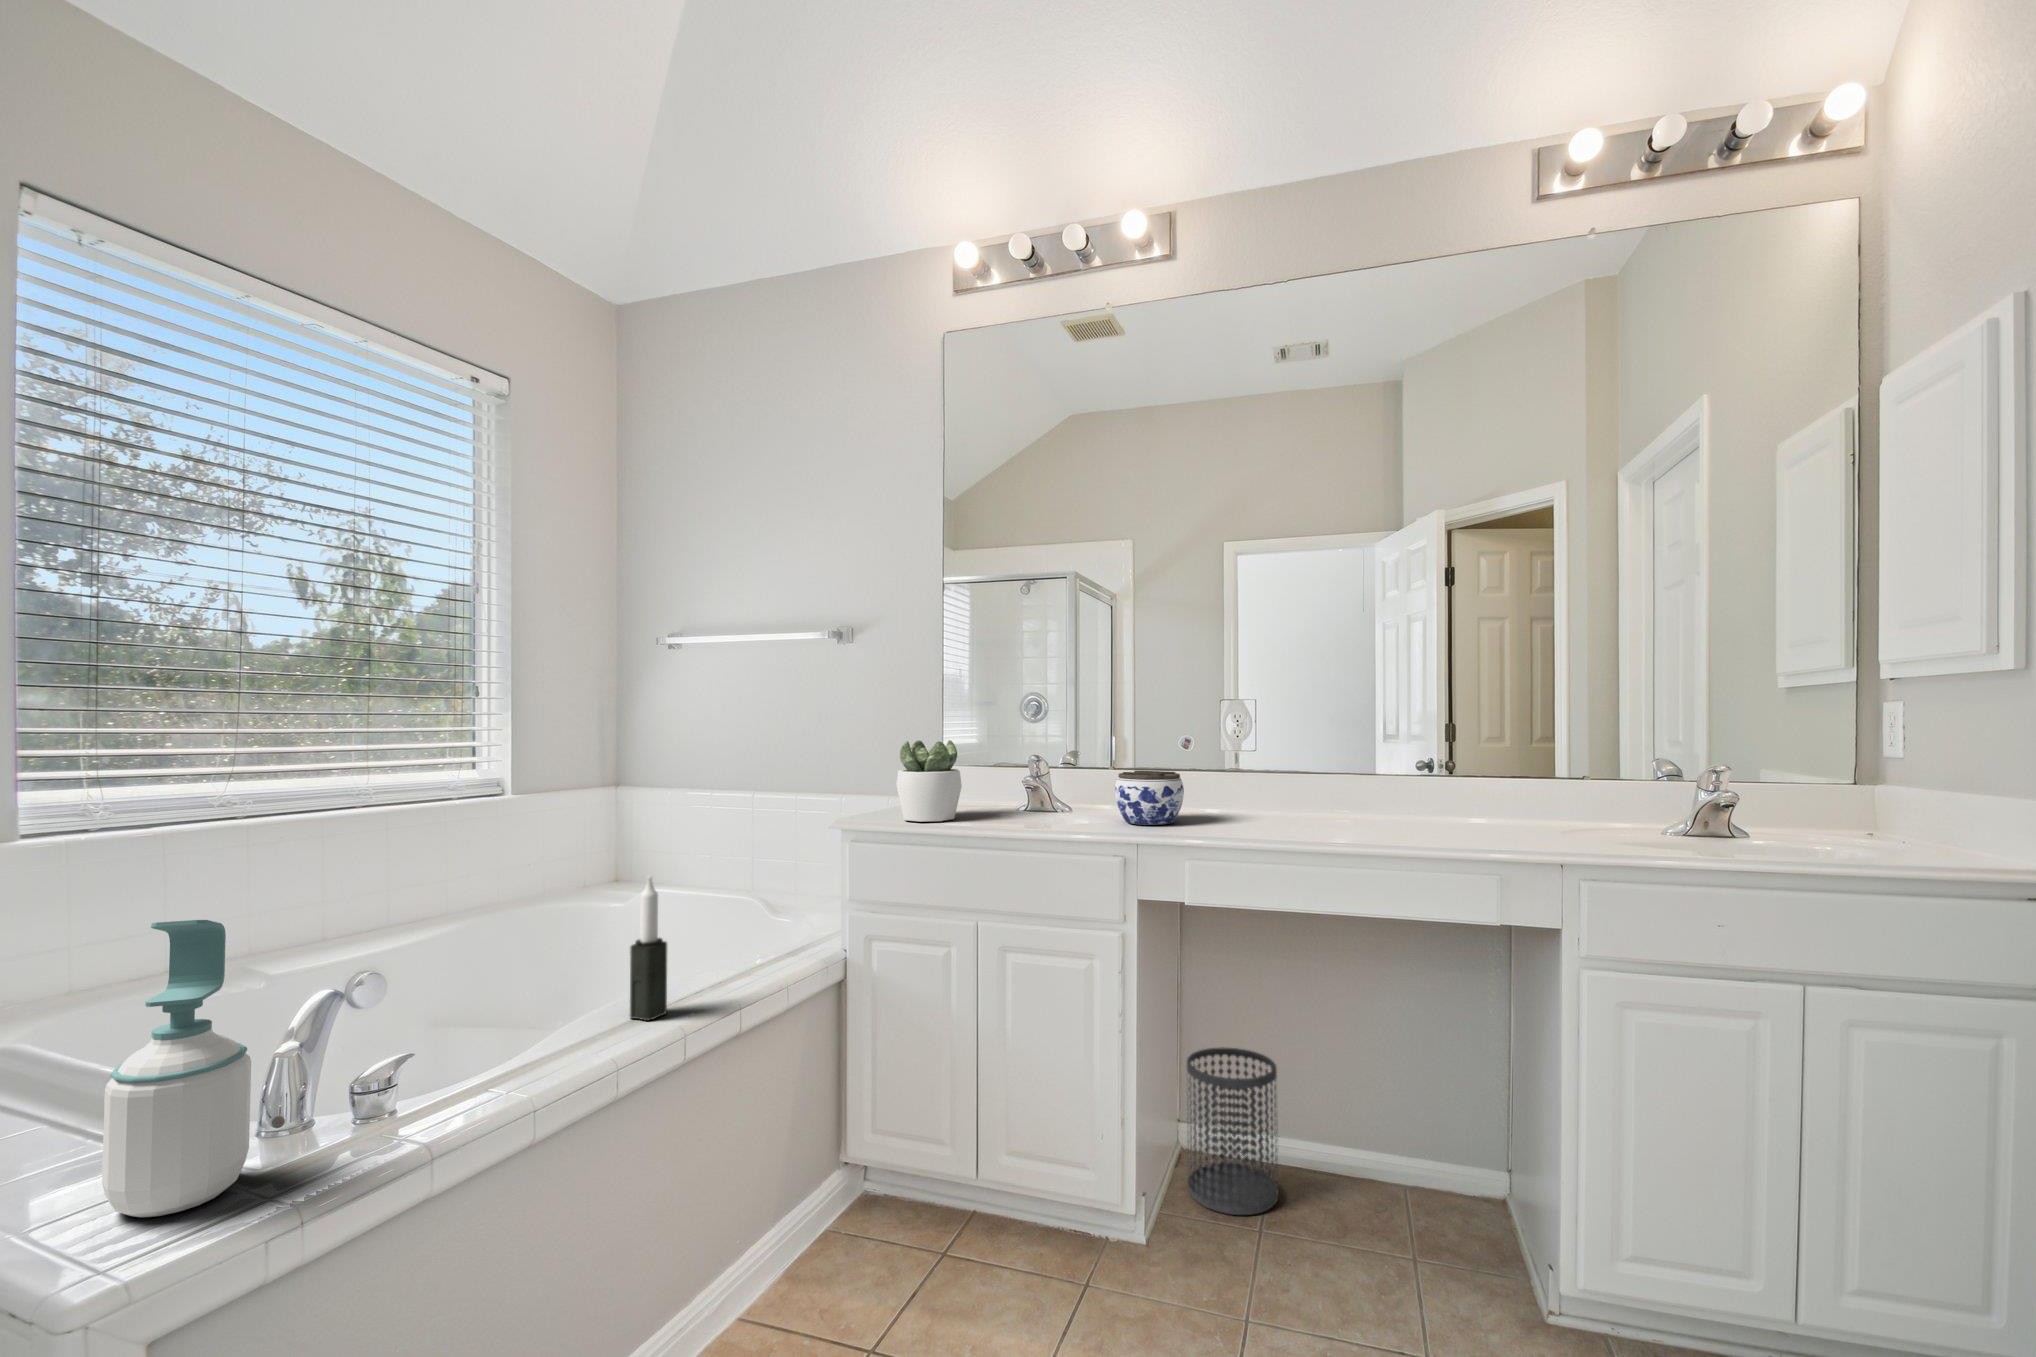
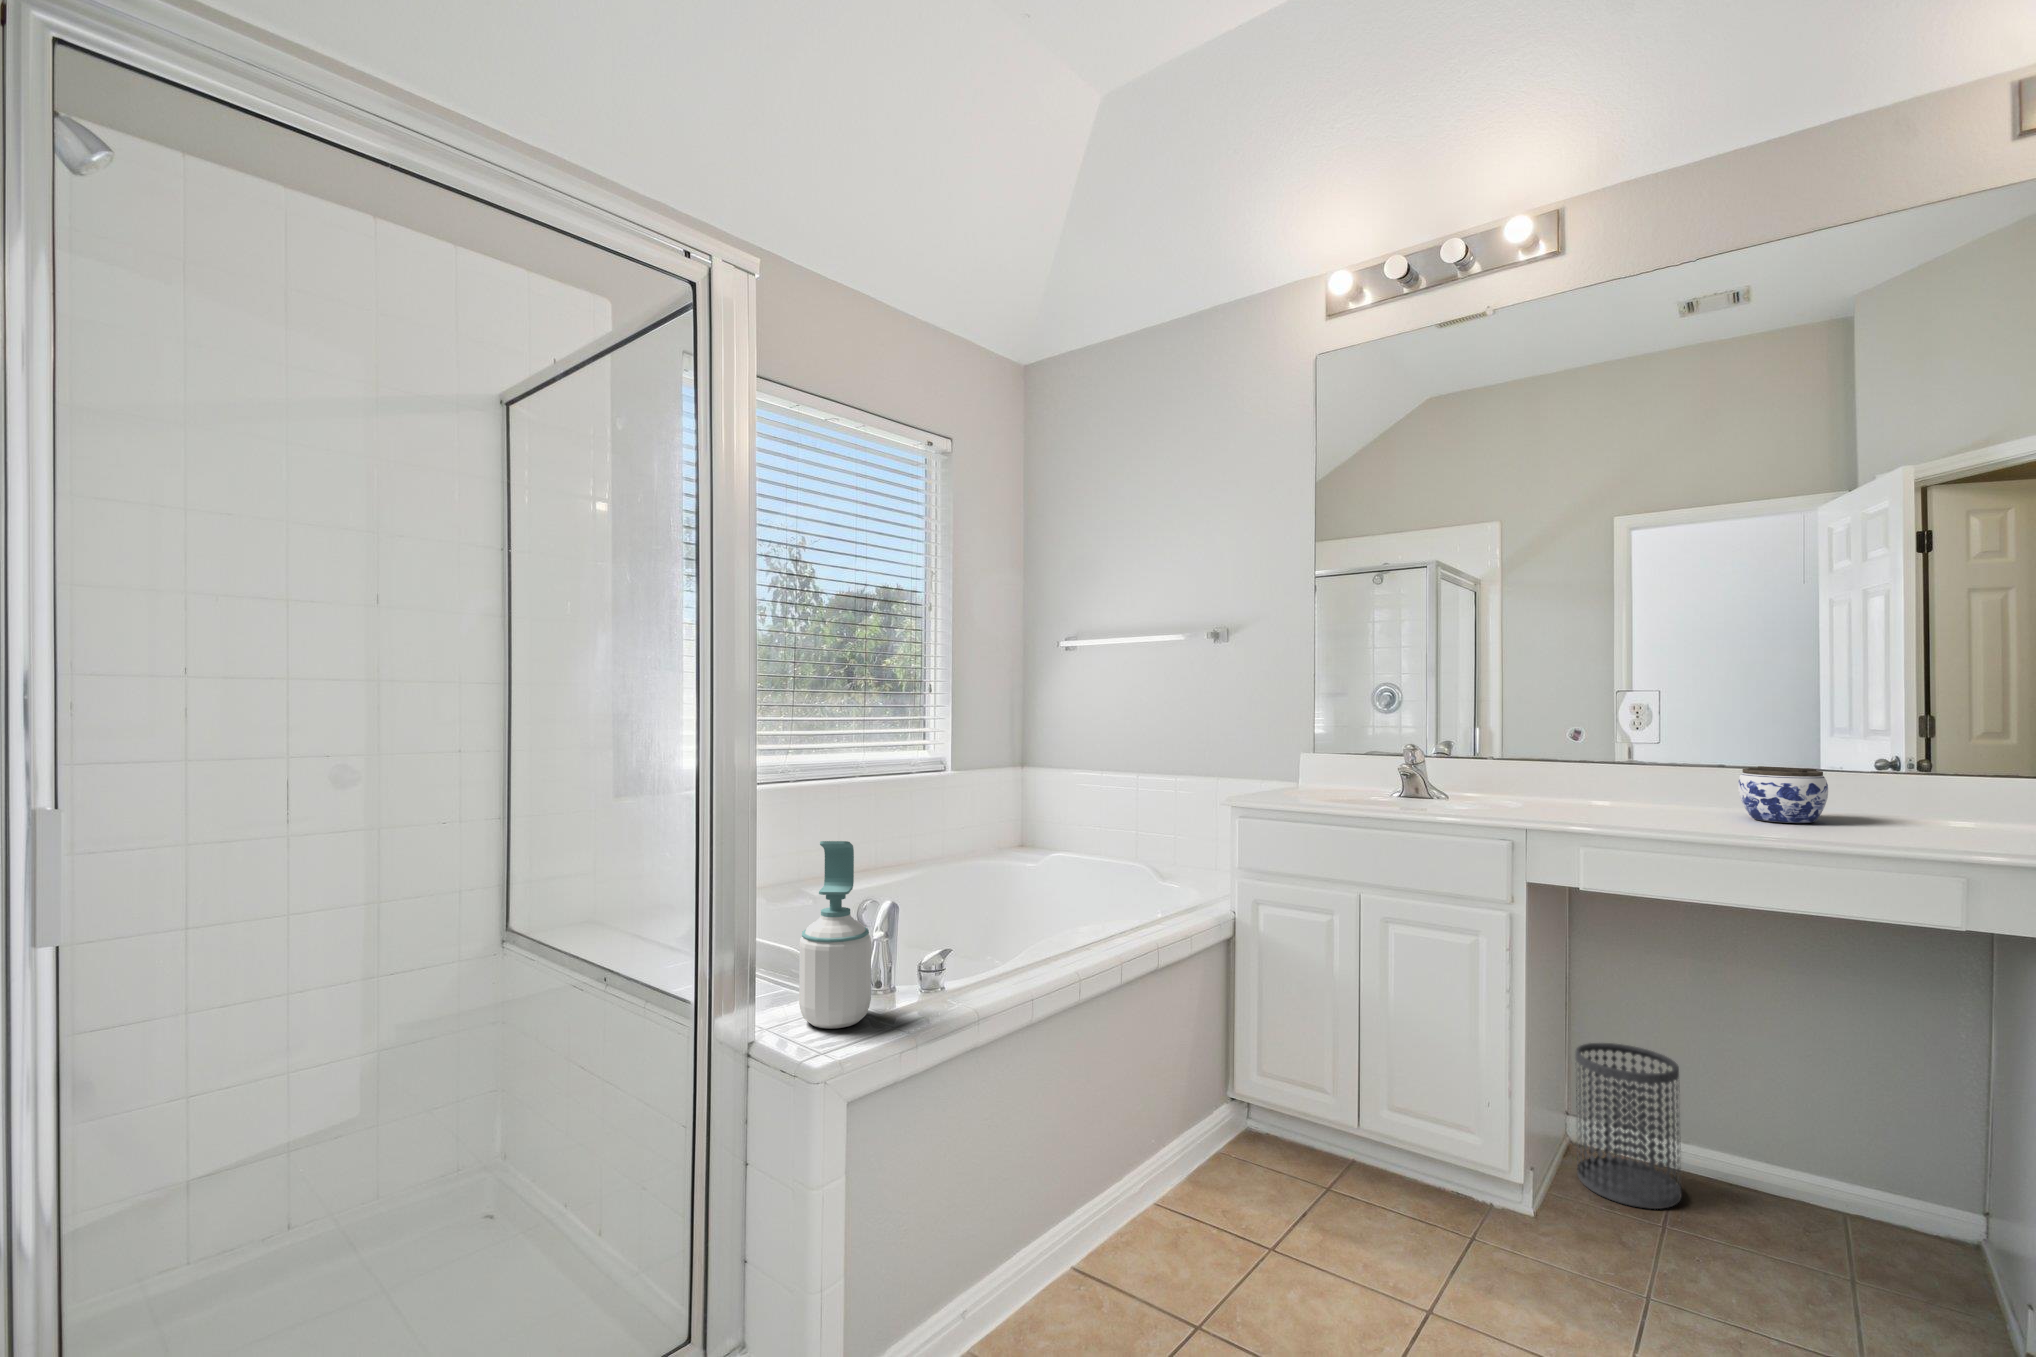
succulent plant: present [896,740,962,822] -> none [1280,732,1342,805]
jar: present [1115,771,1184,825] -> present [1738,766,1828,823]
candle: present [630,876,667,1020] -> none [1075,836,1103,951]

